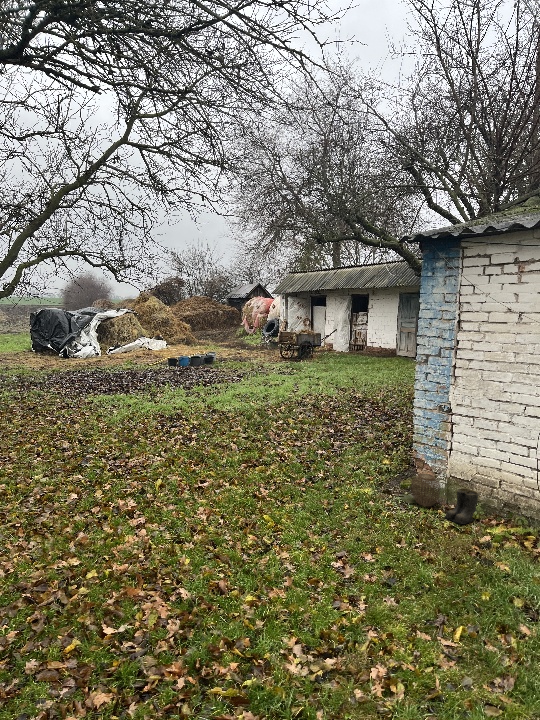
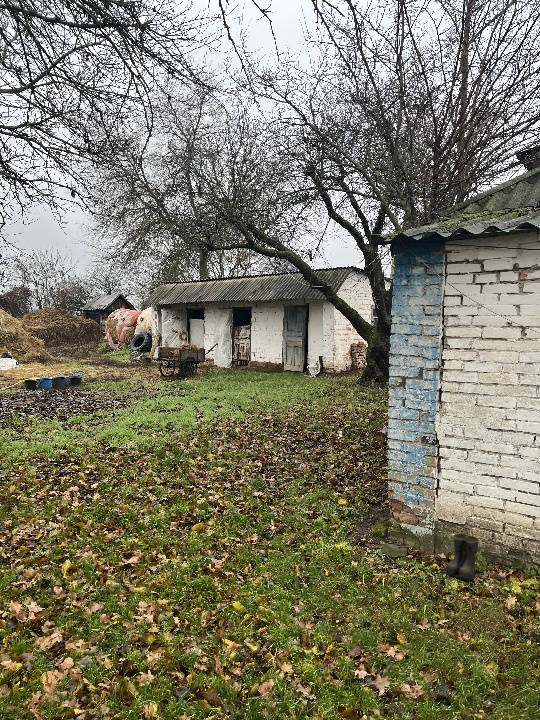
woven basket: present [411,474,440,506] -> none [396,519,430,559]

